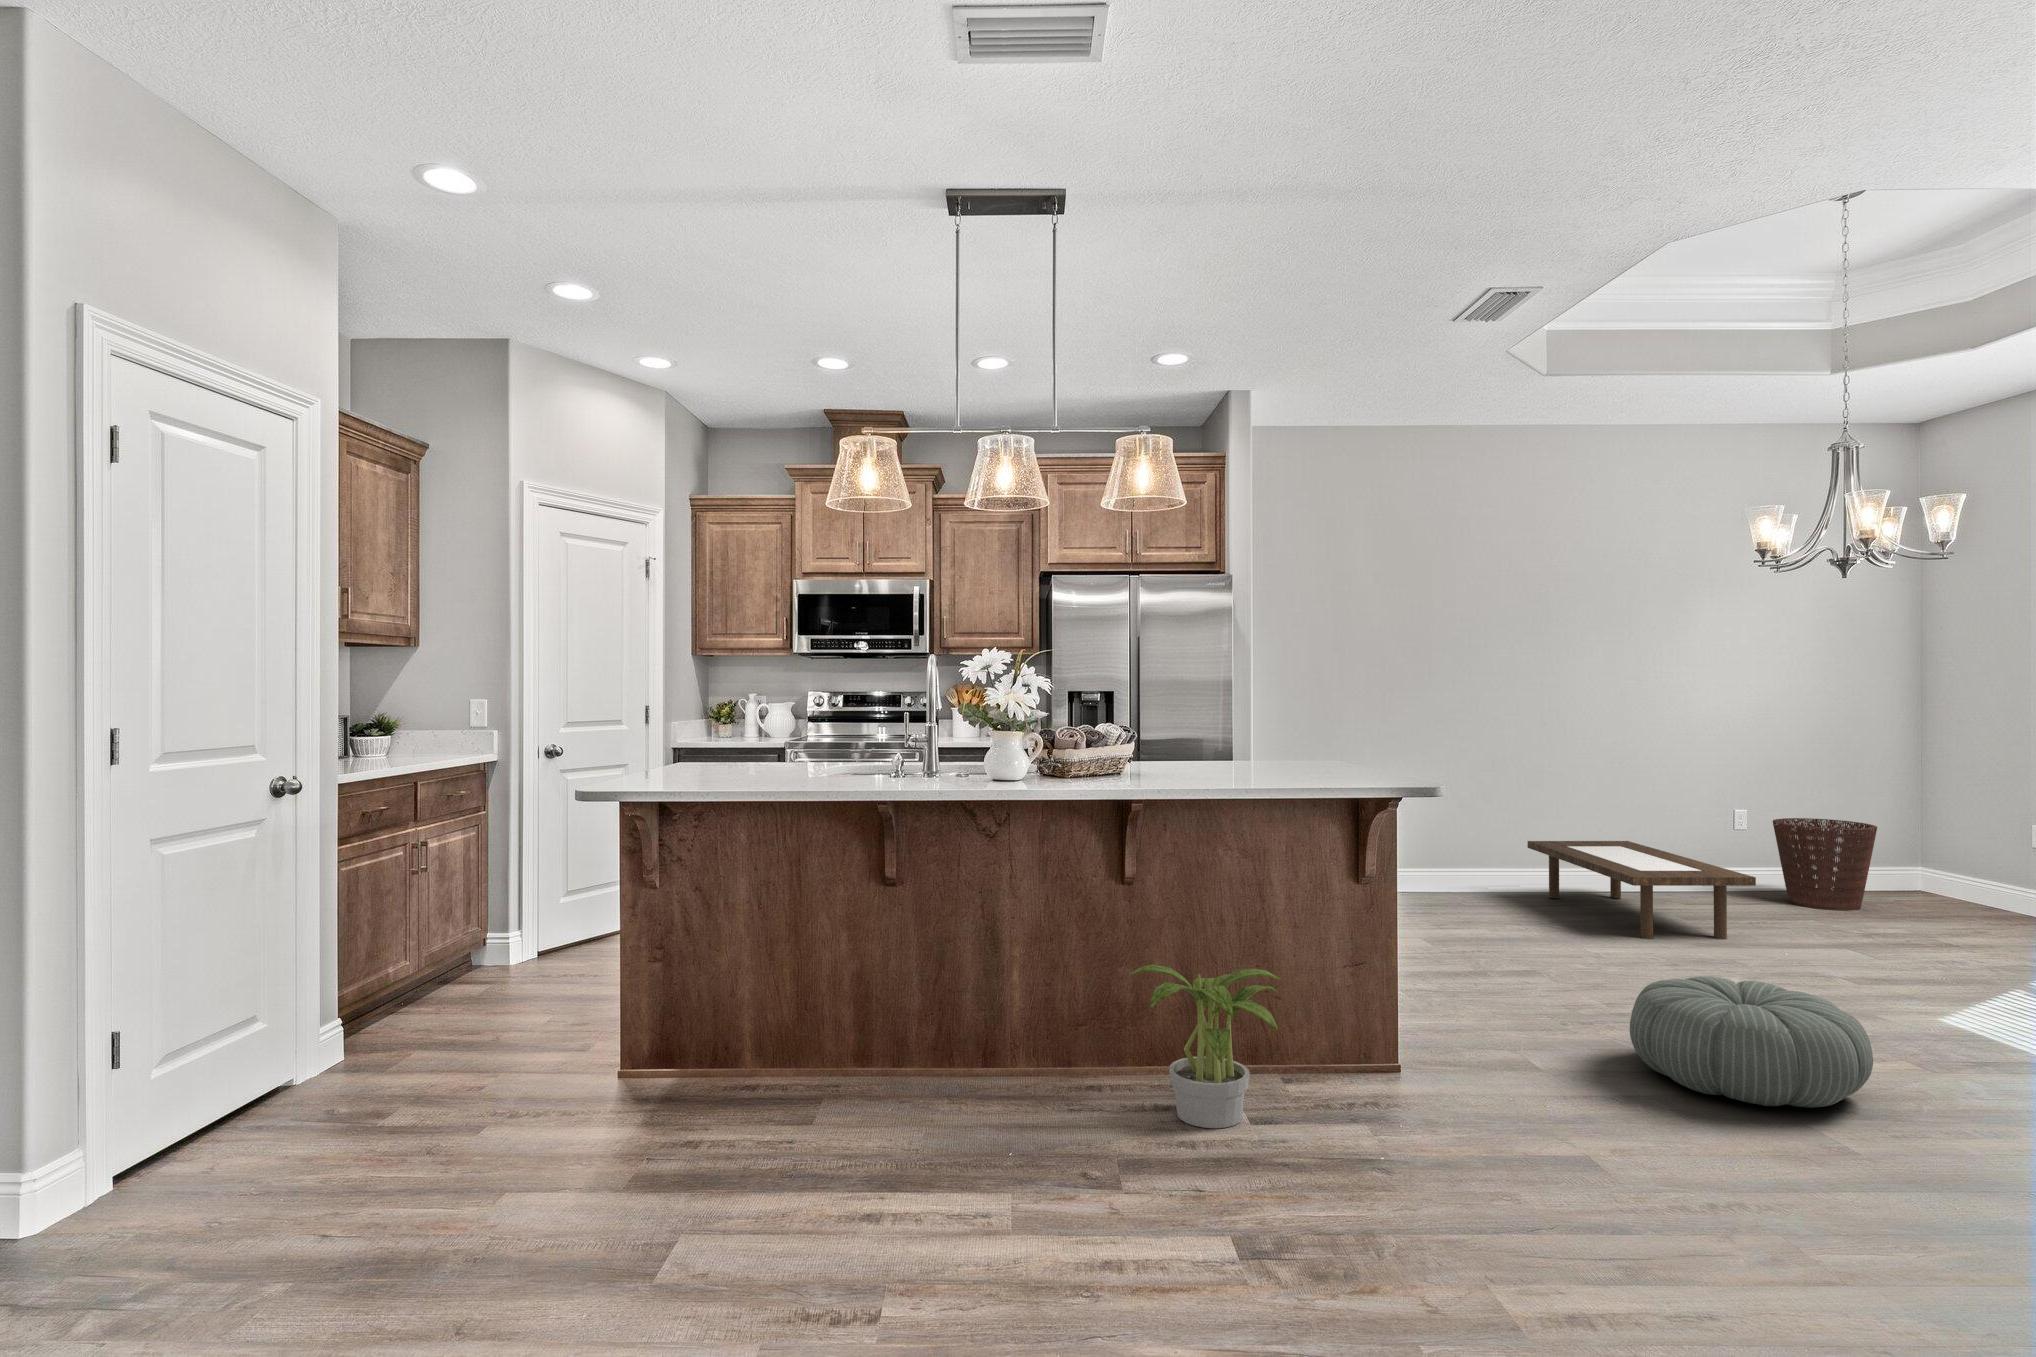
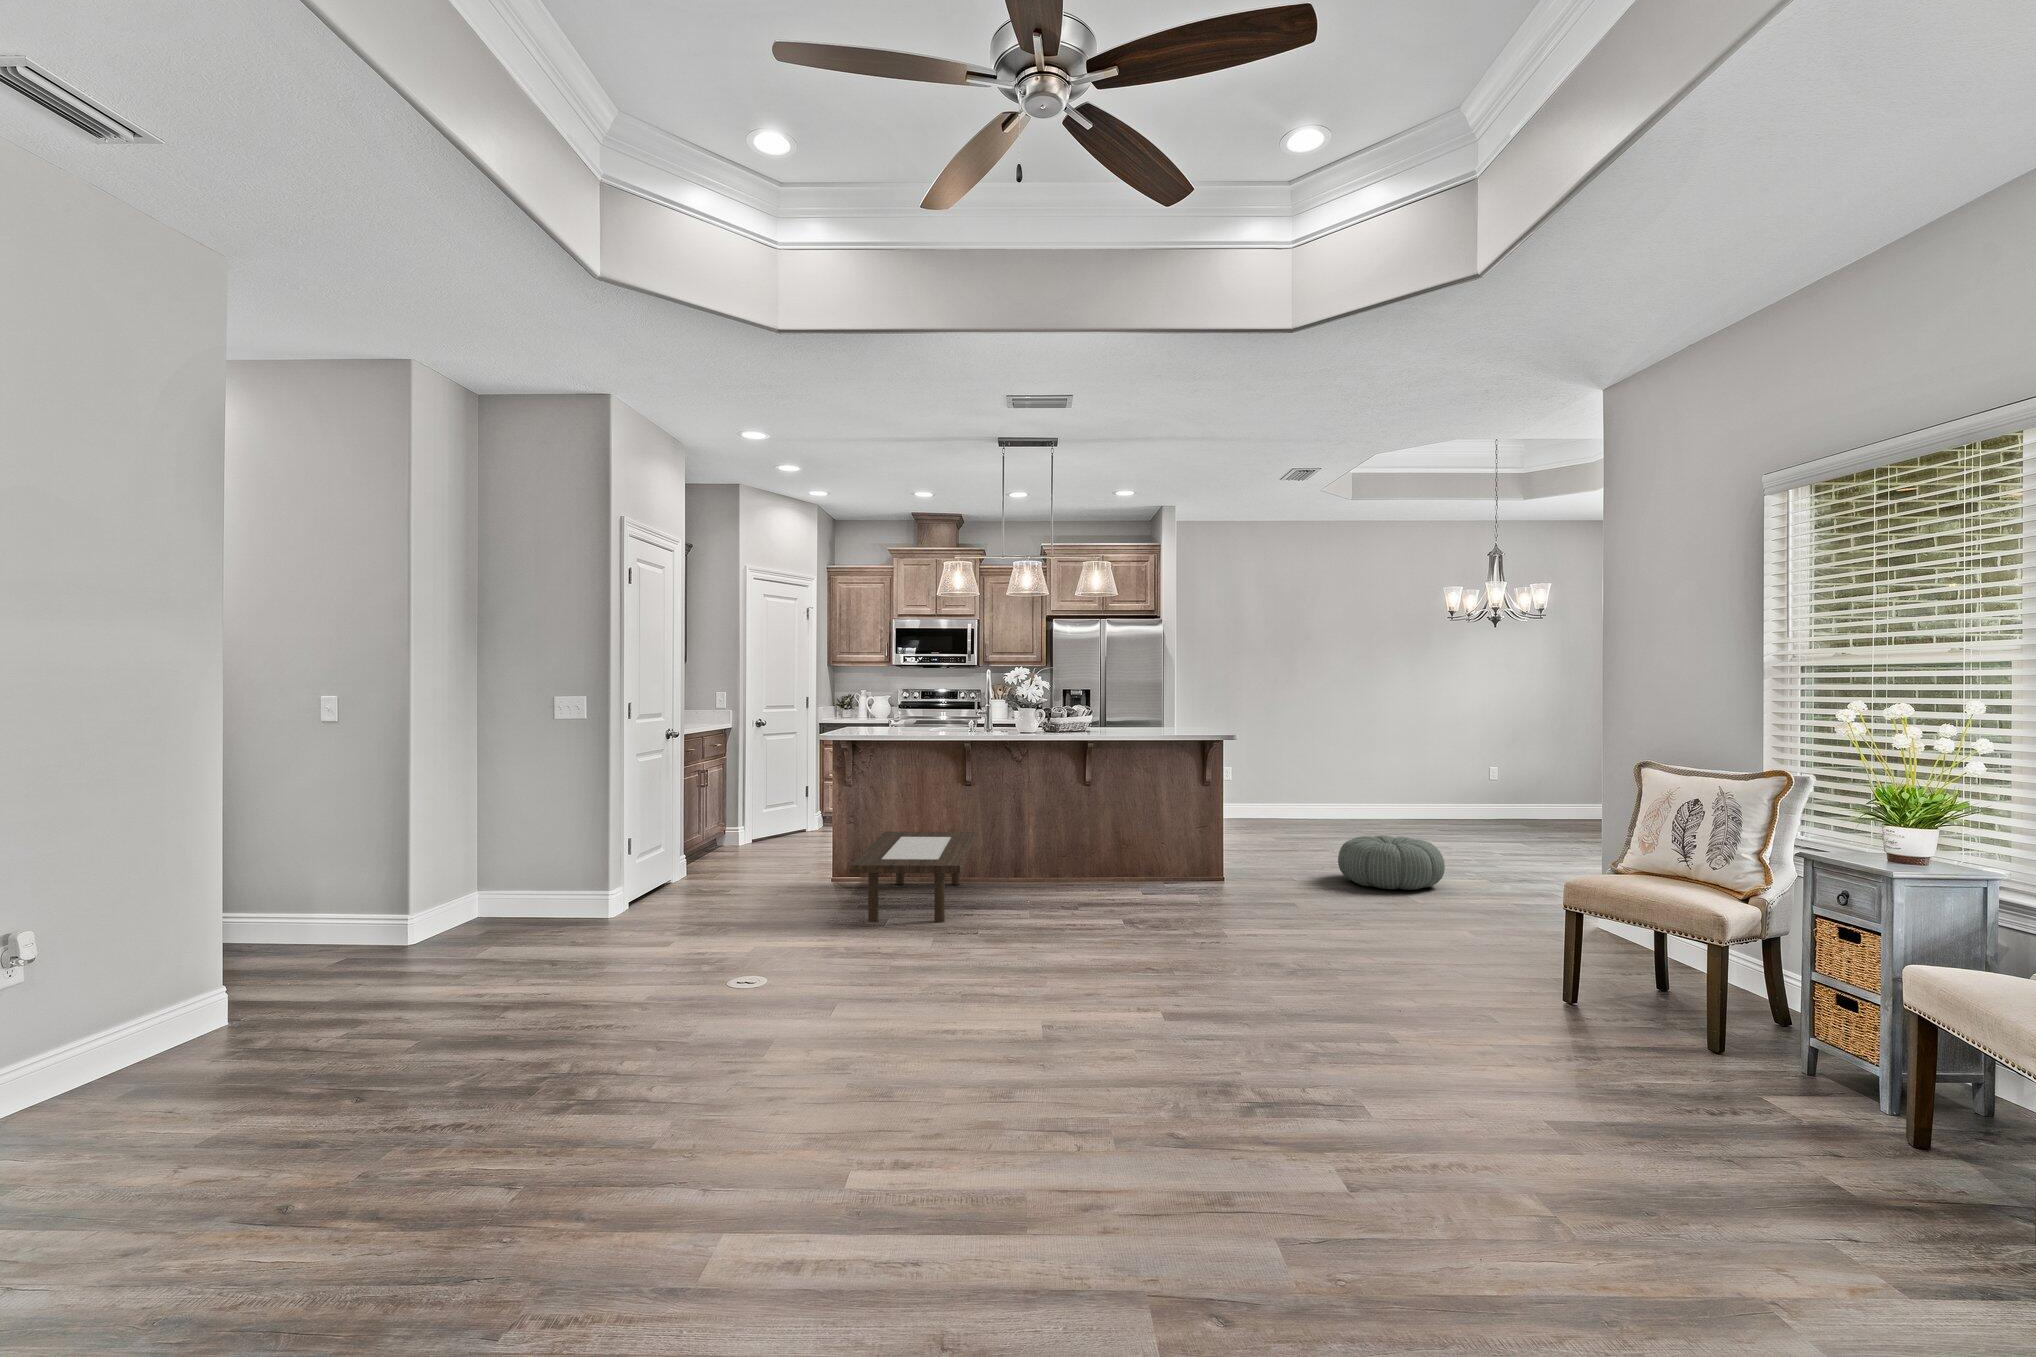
basket: present [1773,818,1877,910] -> none [1502,772,1560,827]
coffee table: present [1527,841,1756,939] -> present [850,832,975,923]
potted plant: present [1131,965,1281,1128] -> none [1086,820,1158,894]

